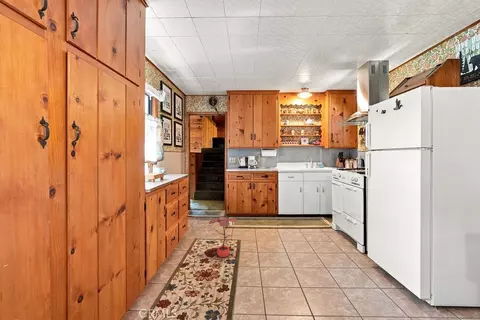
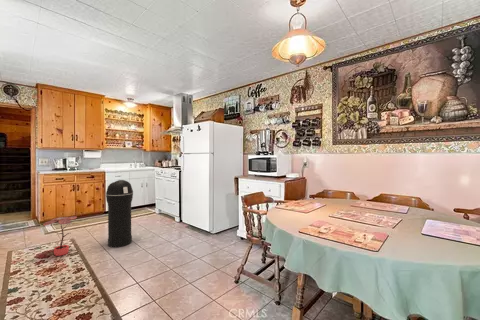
trash can: none [263,184,293,267] -> present [106,180,133,247]

